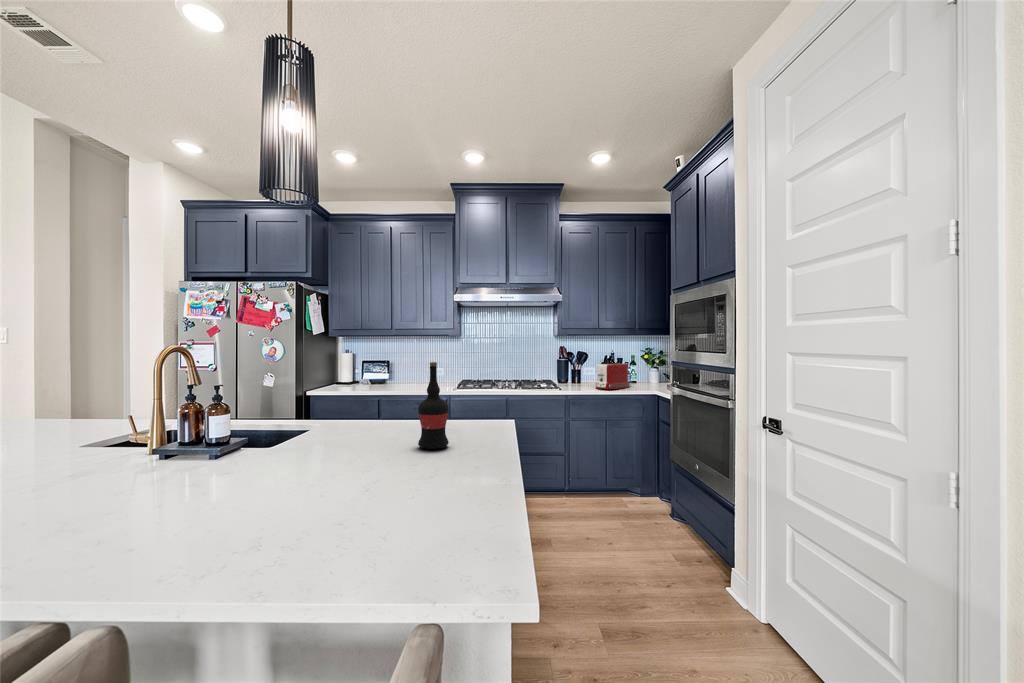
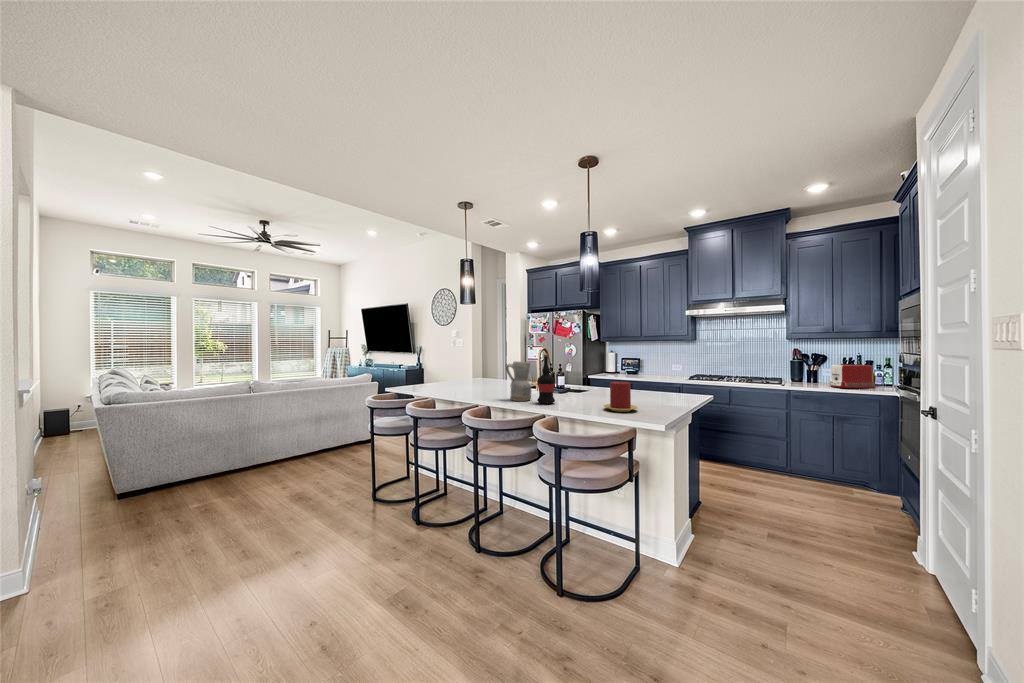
wine bottle: present [418,362,449,449] -> present [537,355,555,404]
ceramic pitcher: none [83,385,168,486] -> present [505,361,531,401]
candle: none [347,418,414,481] -> present [604,382,638,412]

